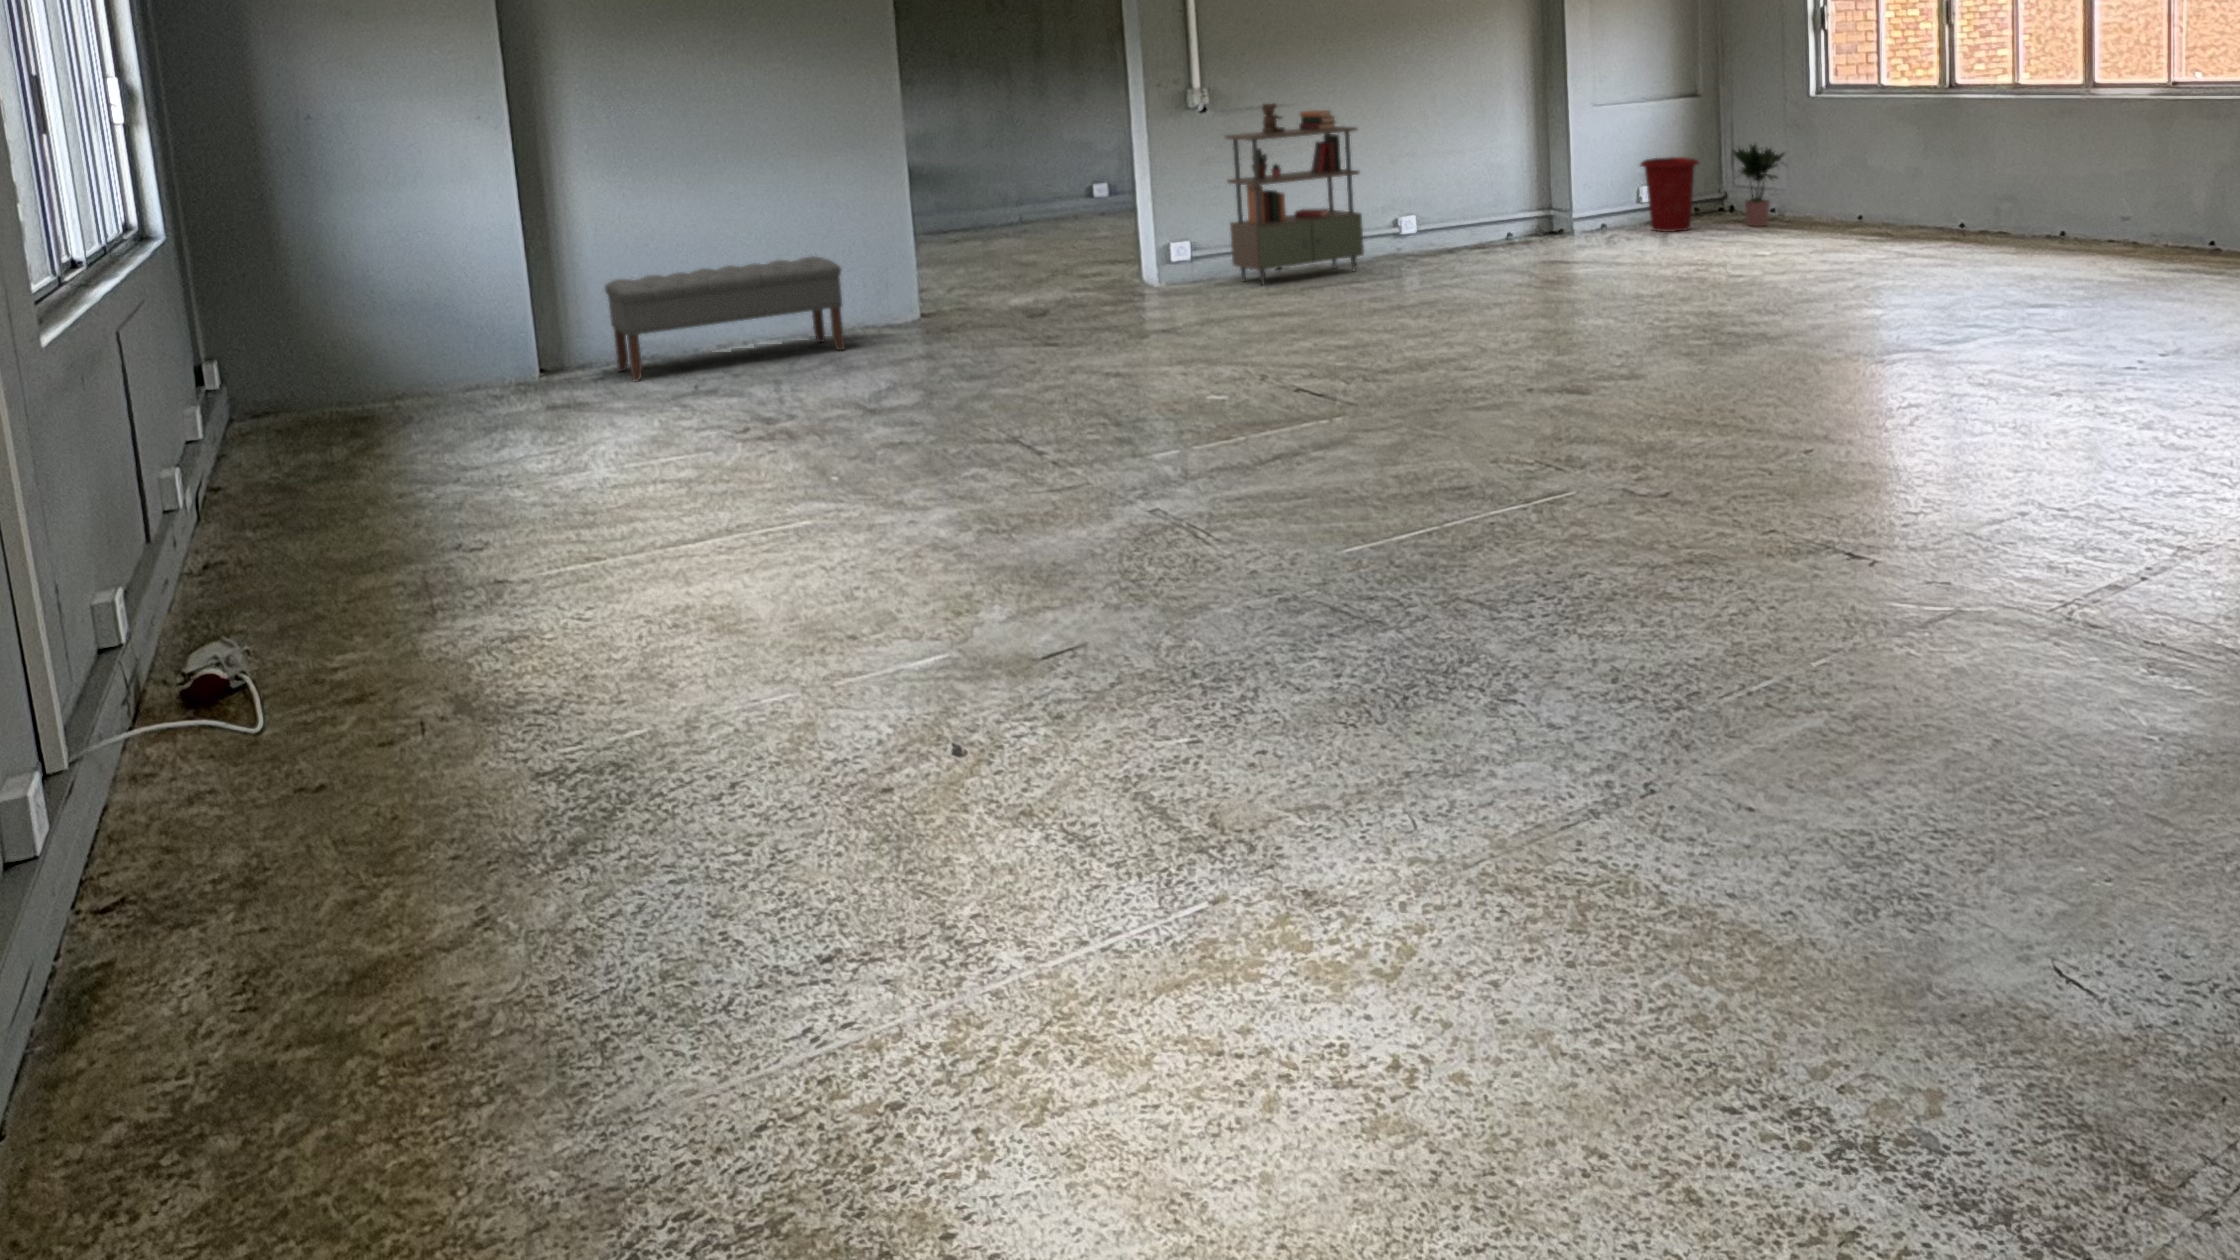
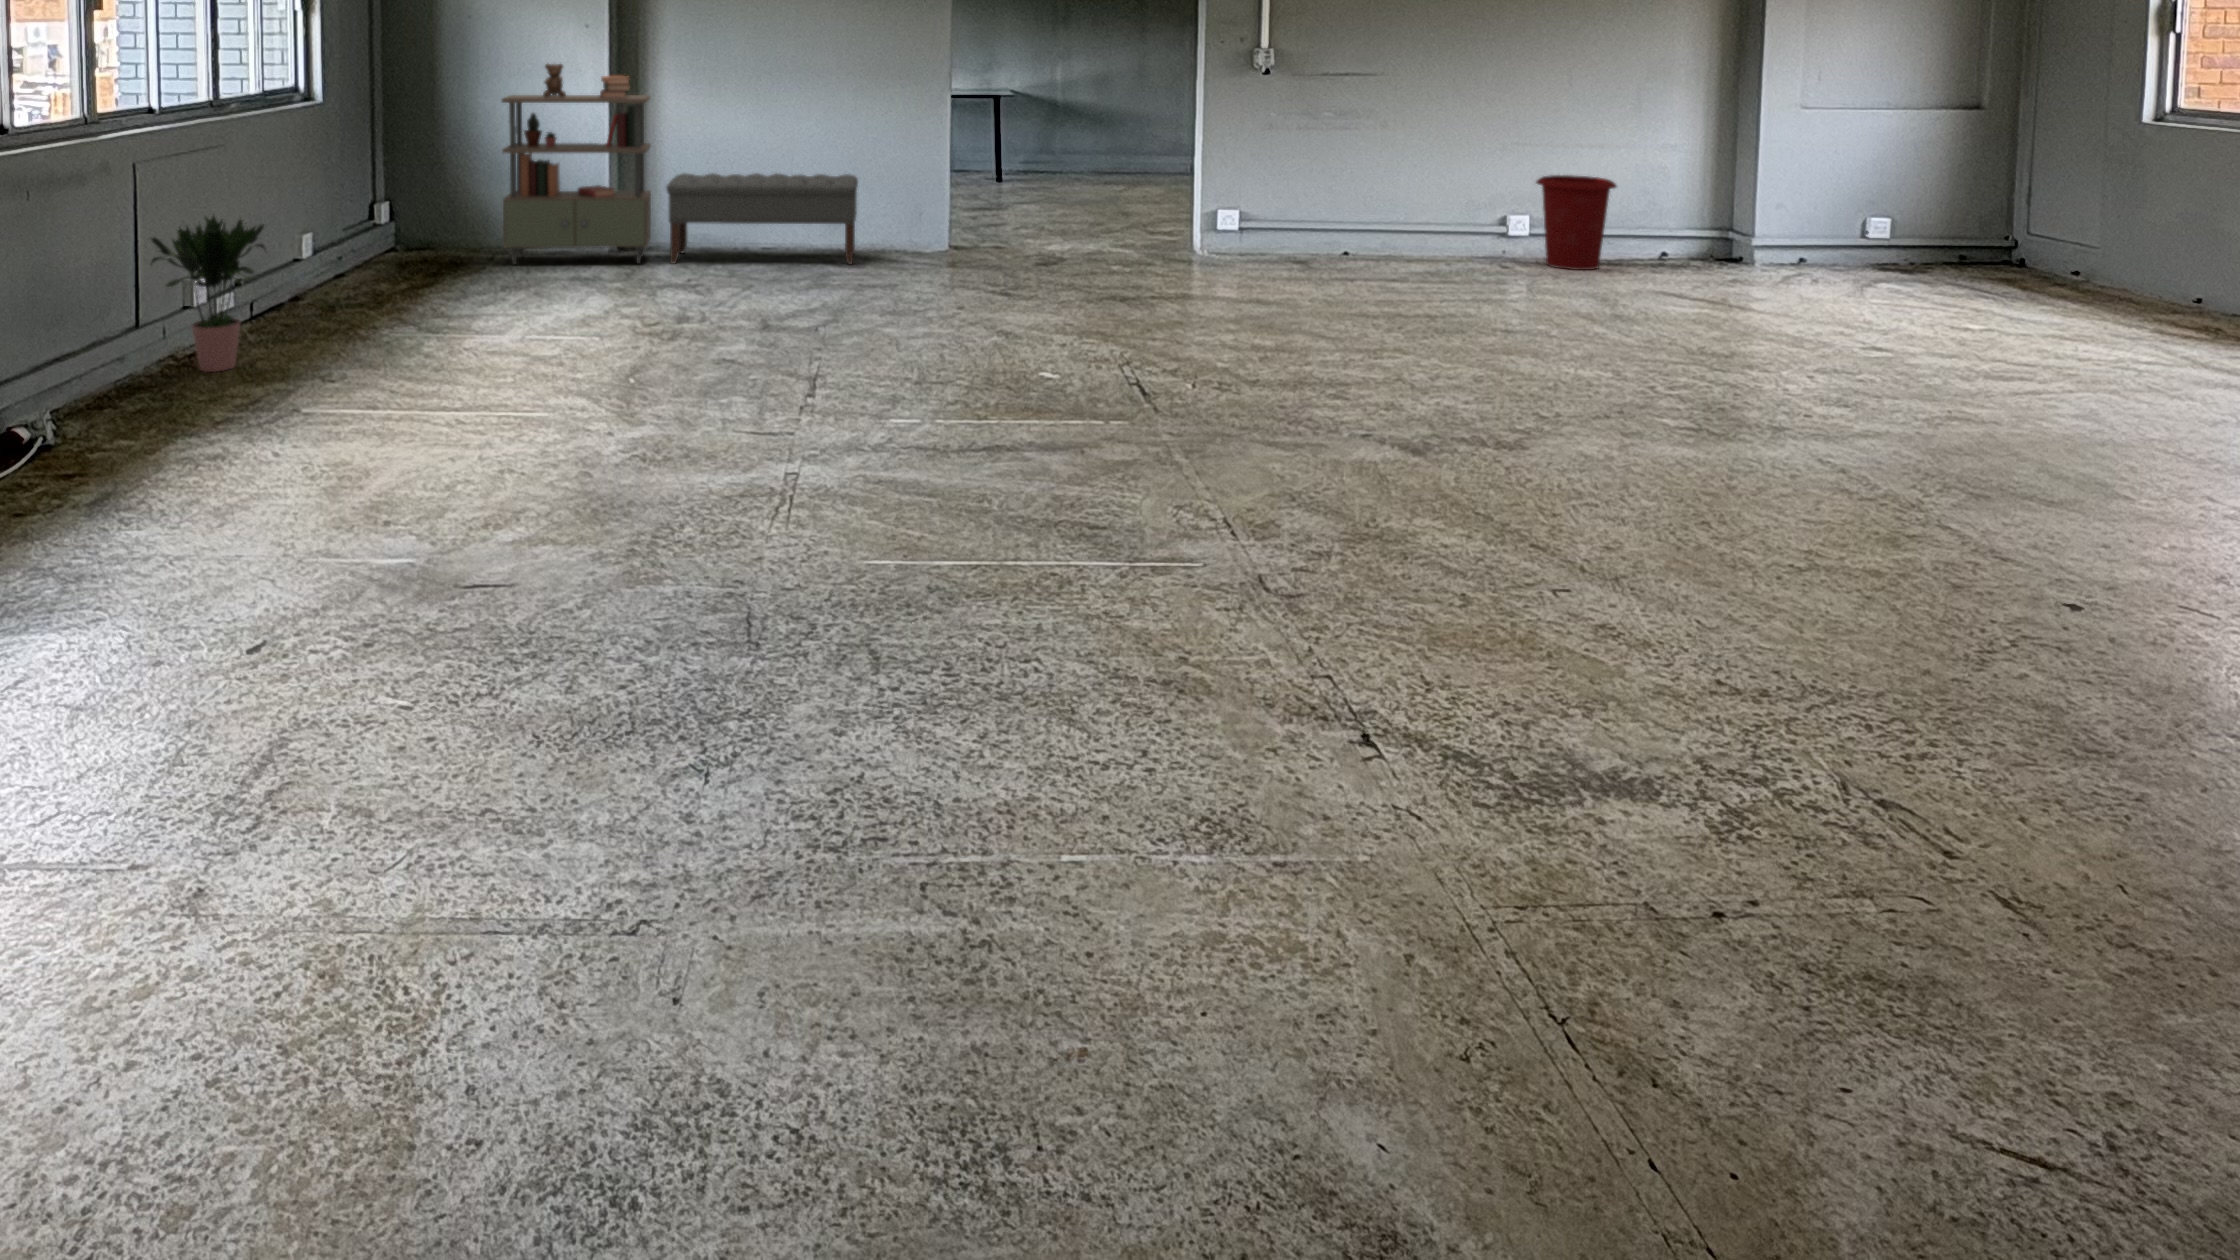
shelving unit: present [1225,103,1364,284] -> present [502,64,651,265]
potted plant: present [1733,143,1784,226] -> present [151,216,265,372]
waste bin: present [1640,157,1700,232] -> present [1536,175,1617,270]

